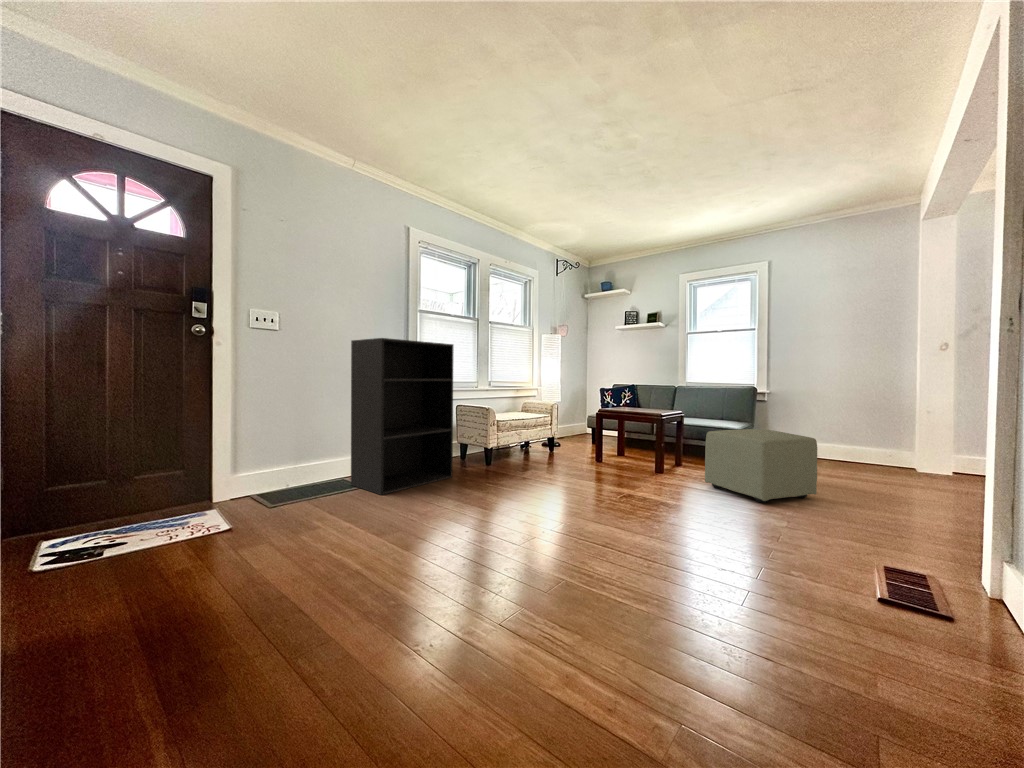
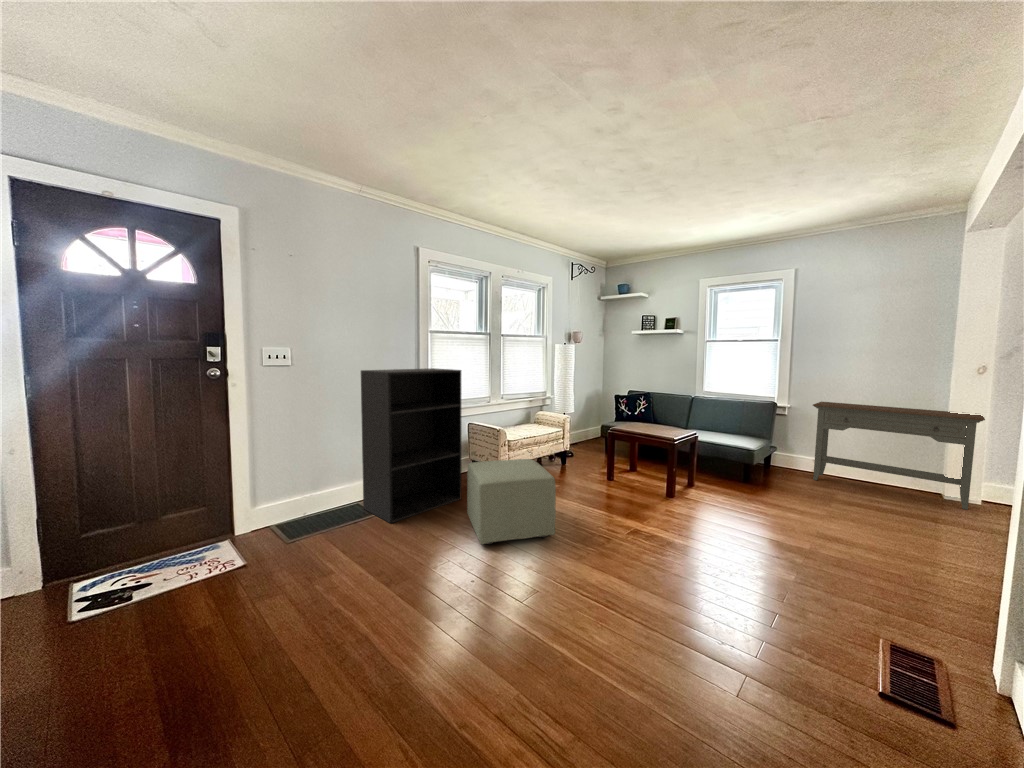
console table: none [791,386,949,479] -> present [813,402,985,510]
ottoman: present [705,429,817,503] -> present [467,459,556,544]

